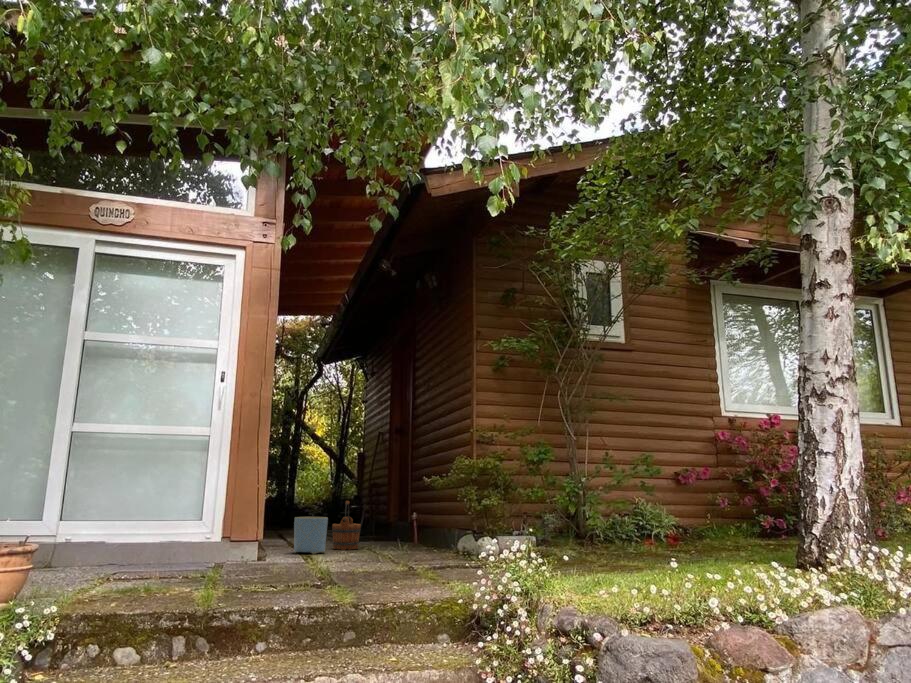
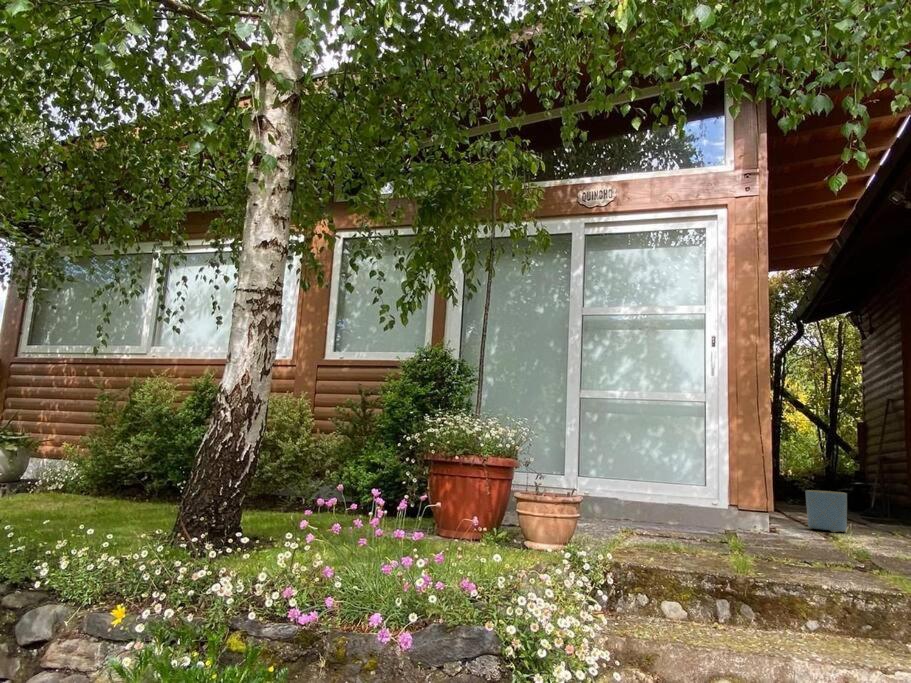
wooden bucket: present [332,501,361,550] -> none [851,476,889,532]

